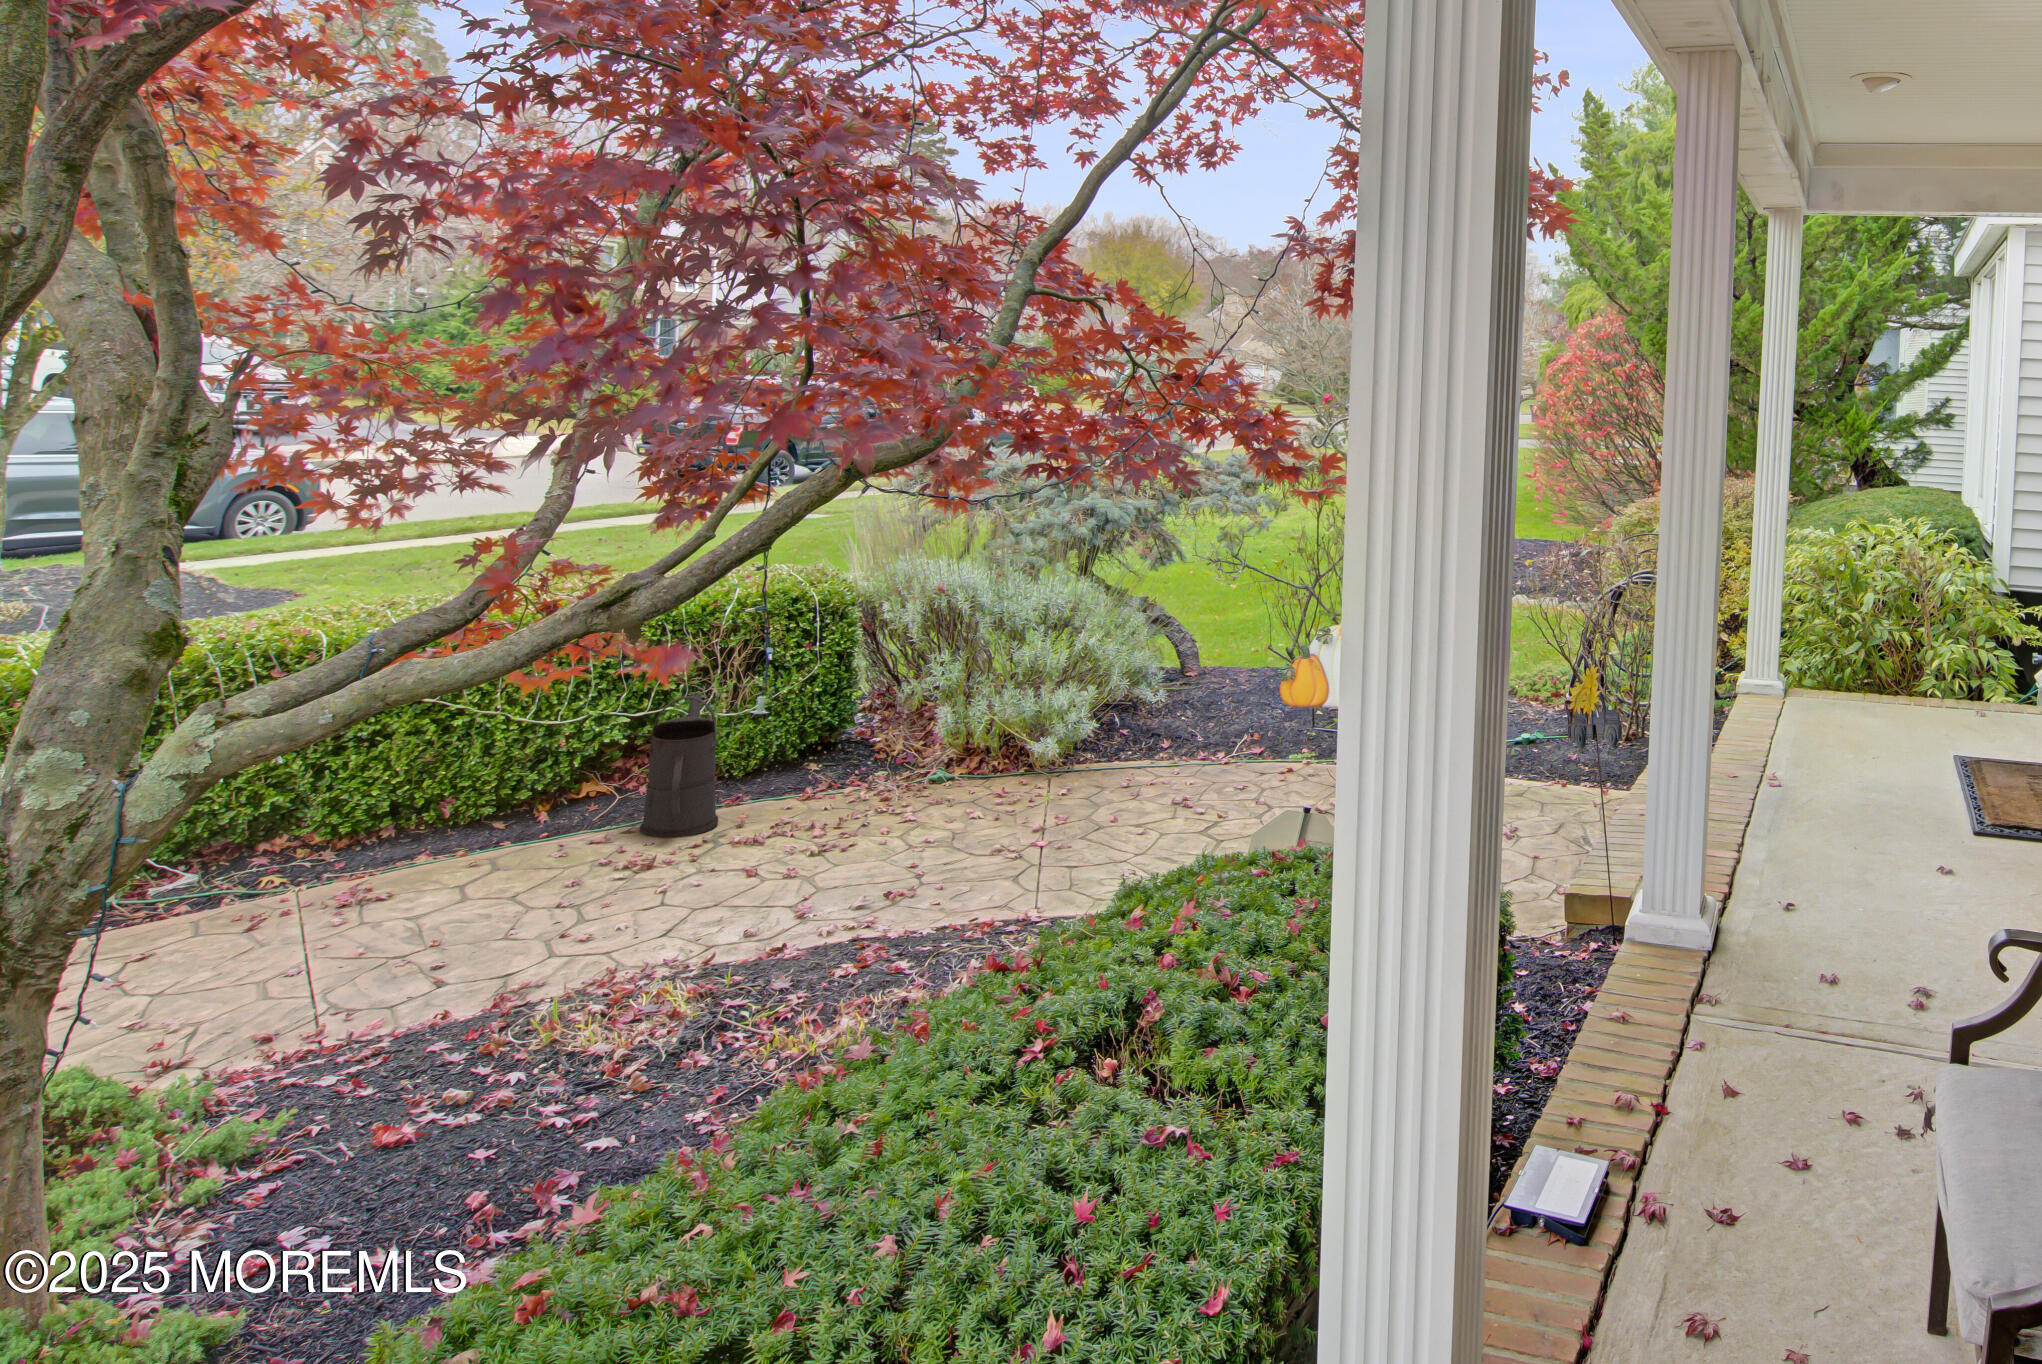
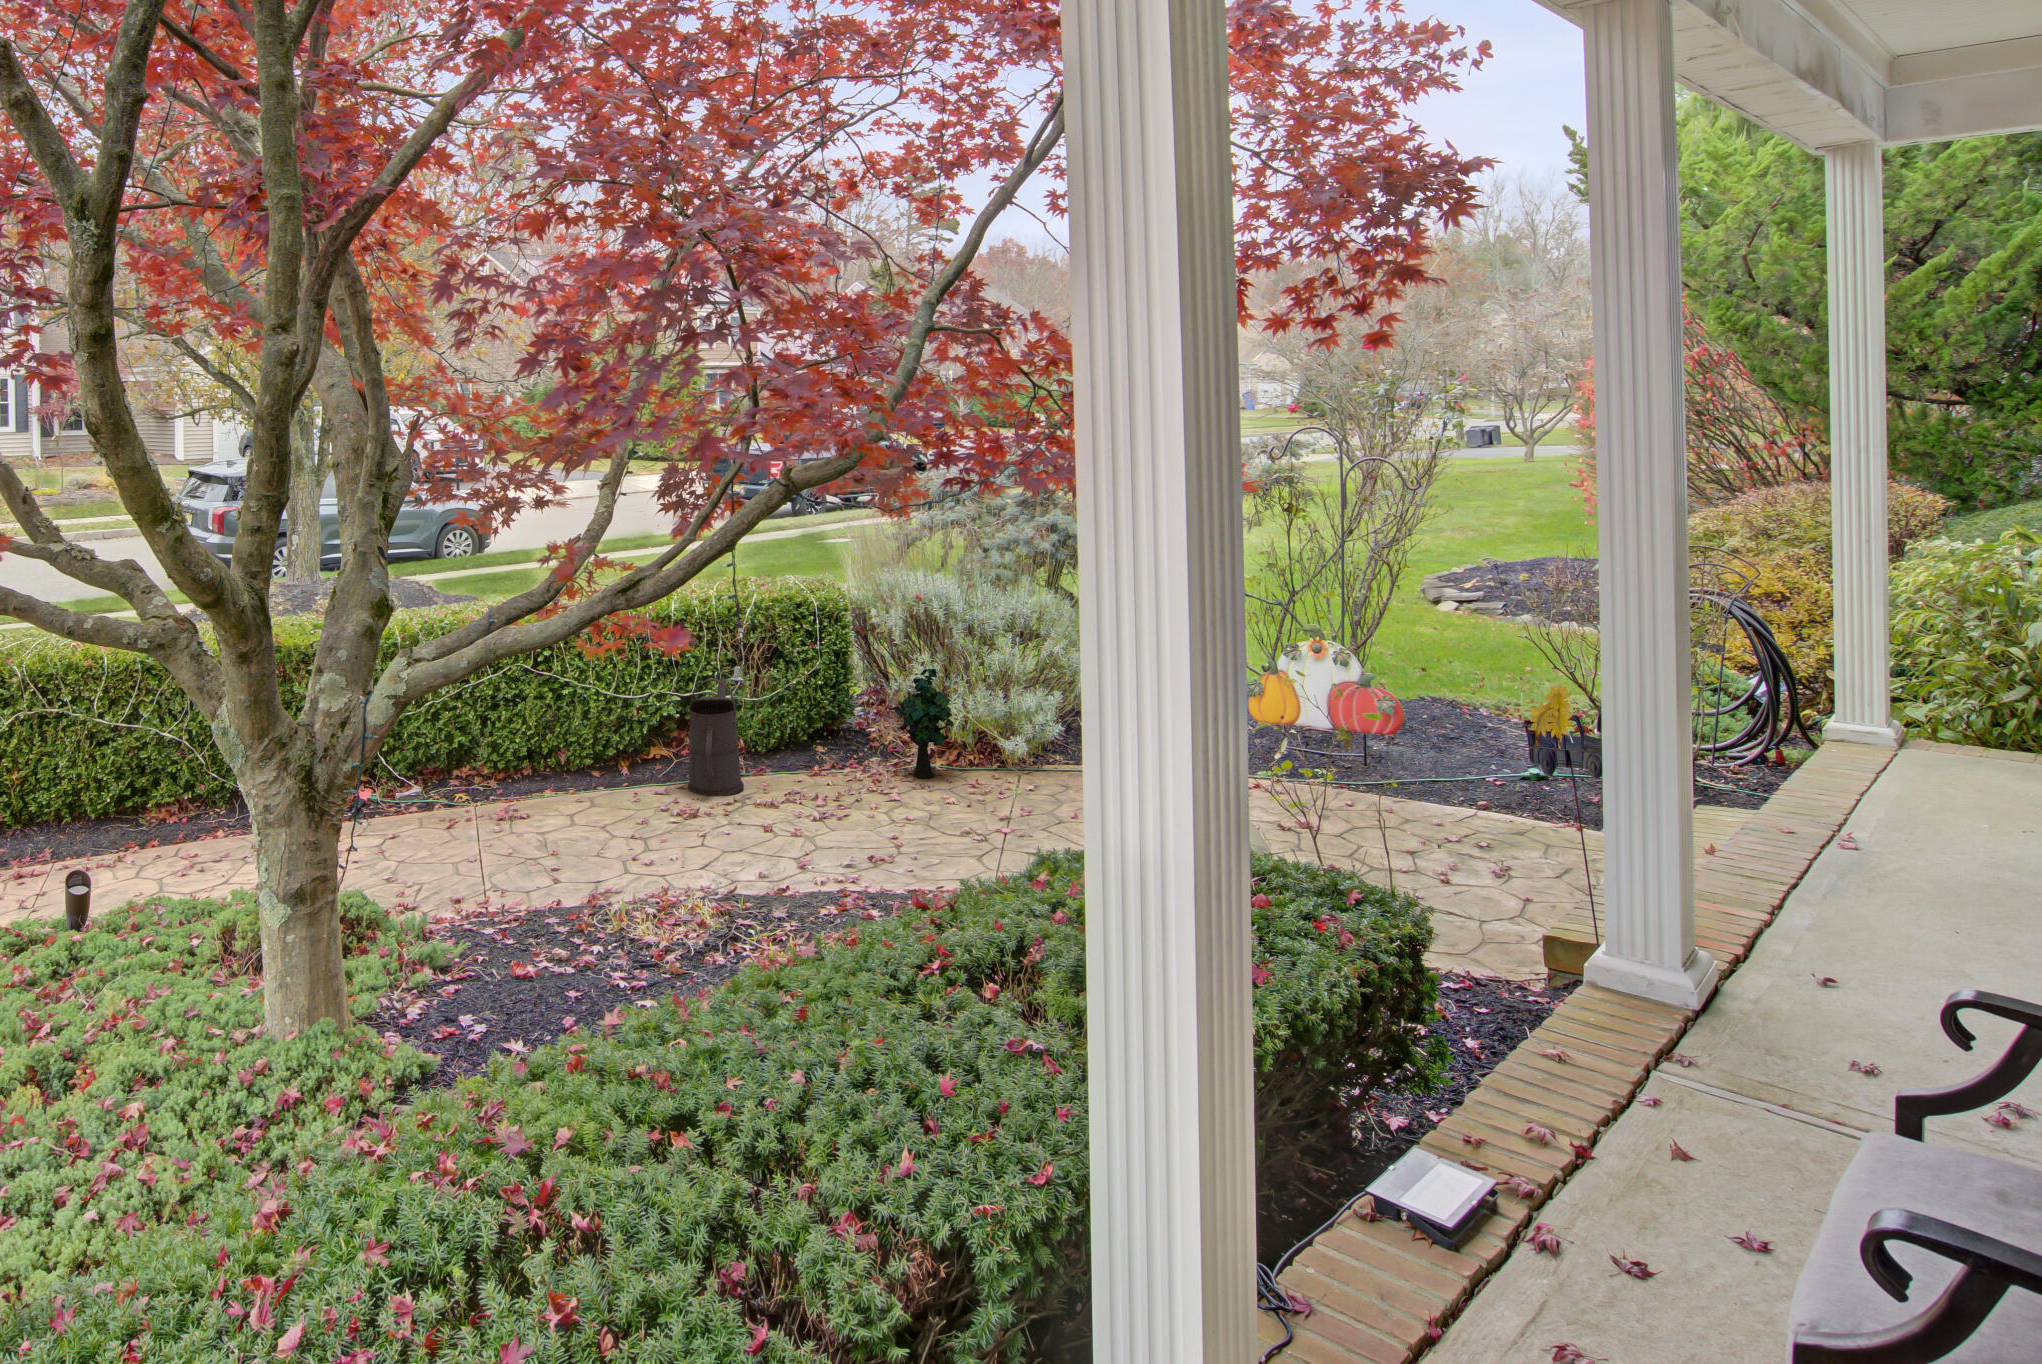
decorative plant: none [905,669,980,788] -> present [889,669,954,778]

